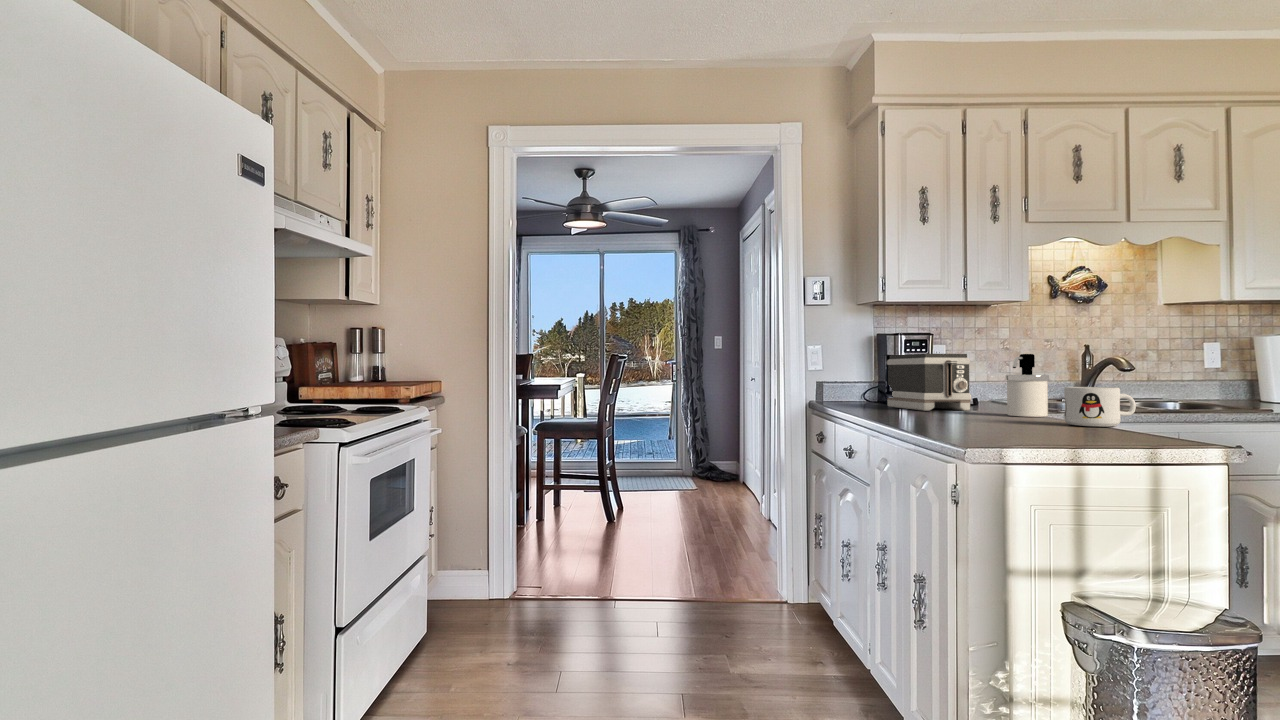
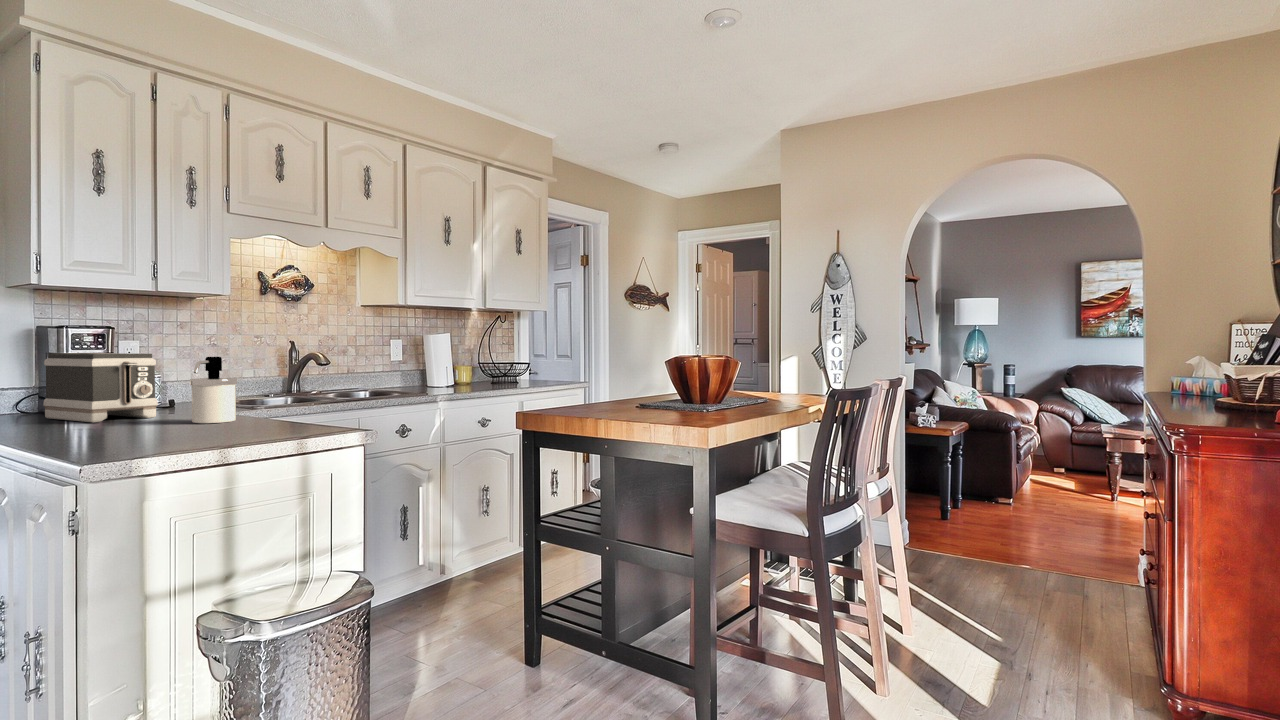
mug: present [1064,387,1136,427] -> none [239,393,306,433]

